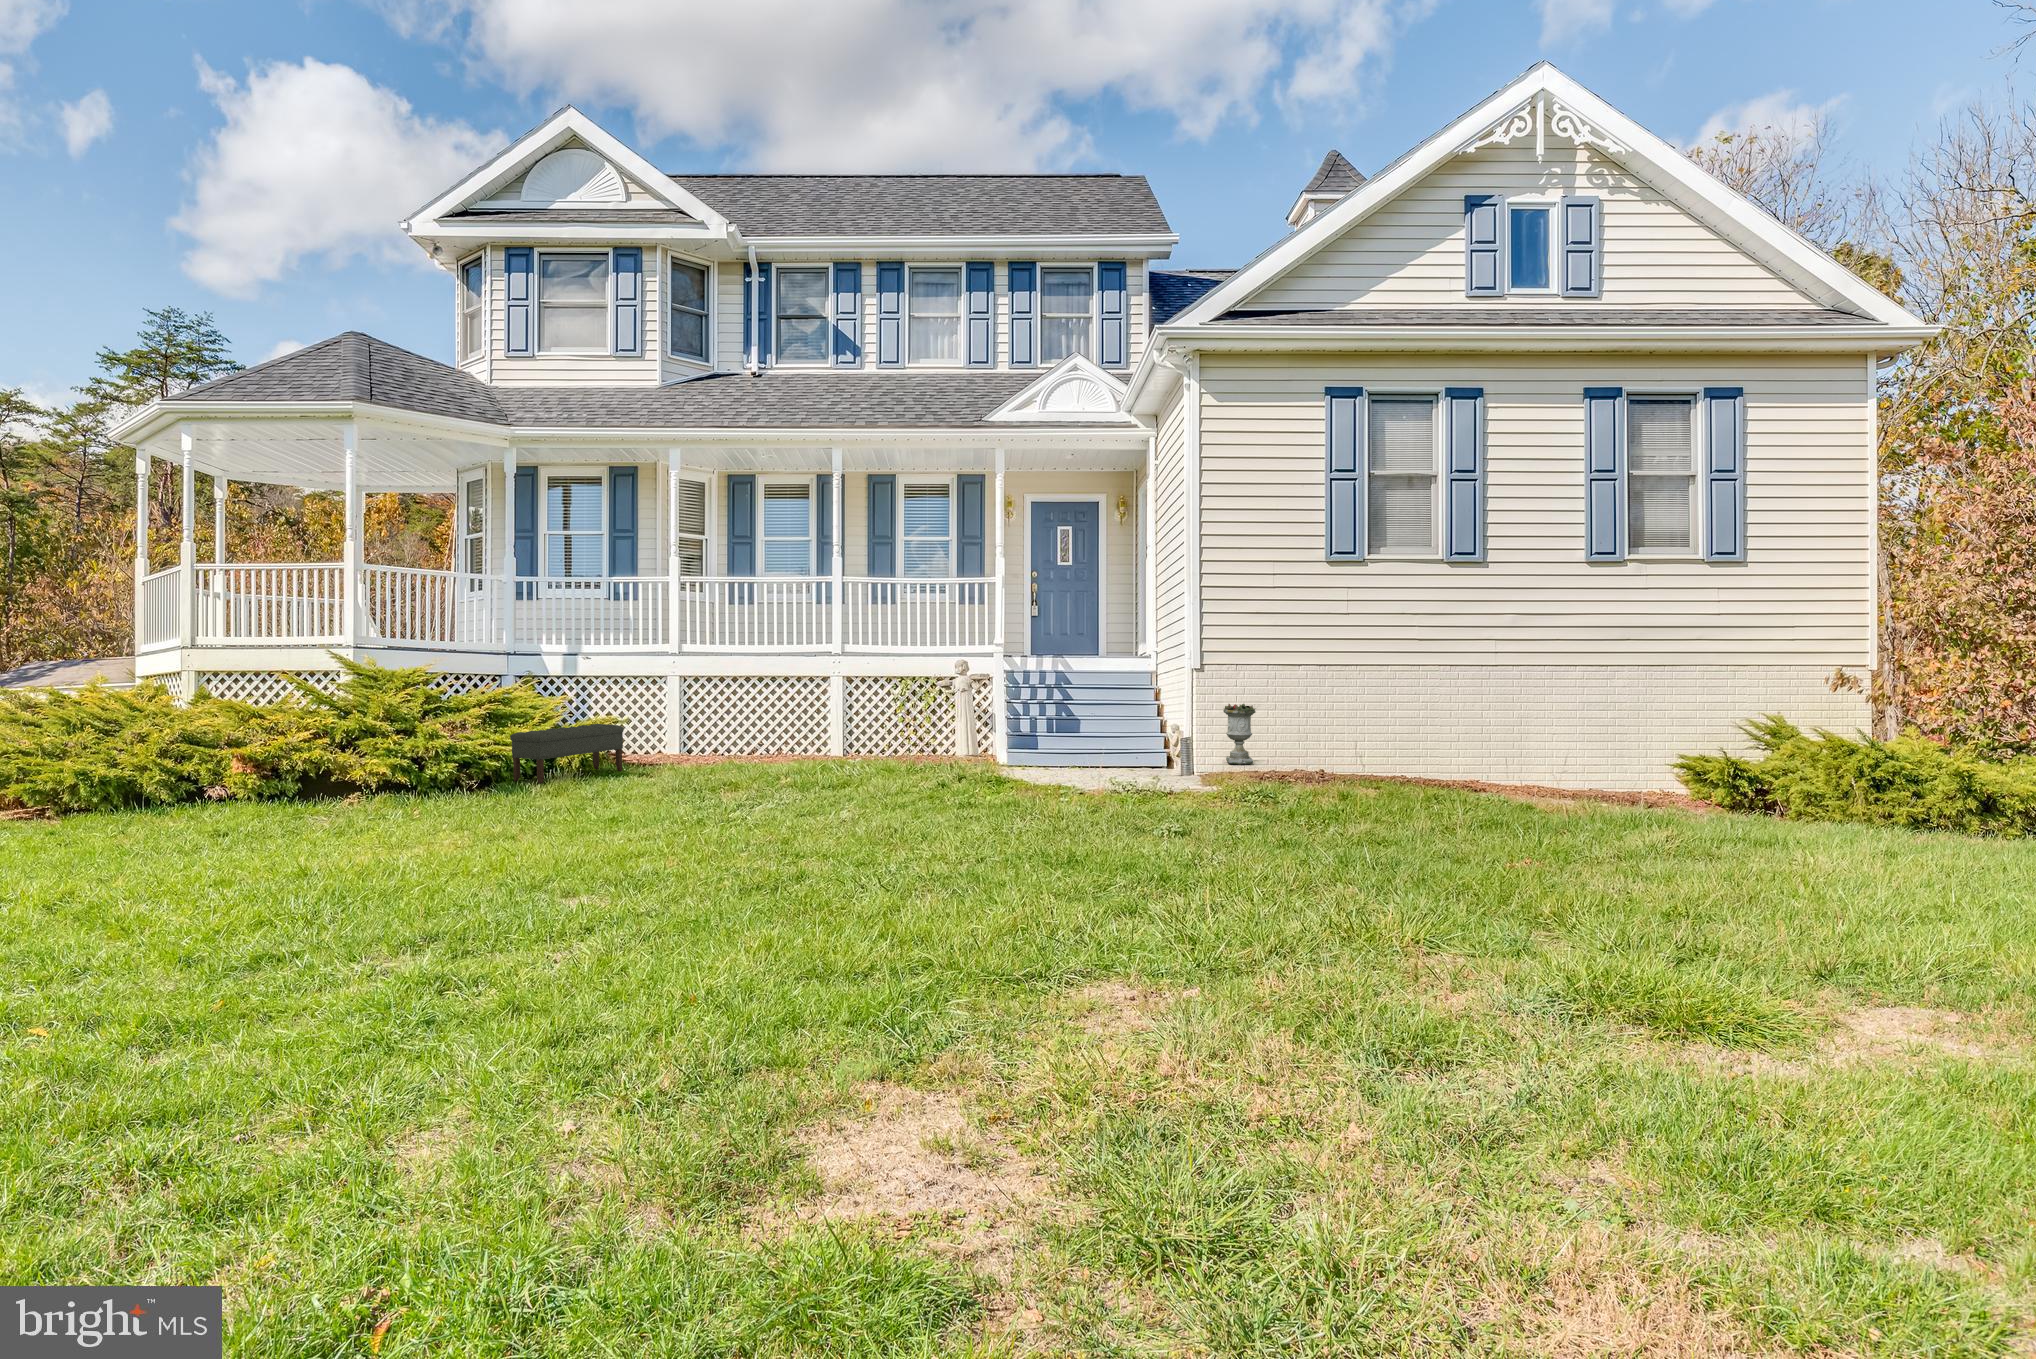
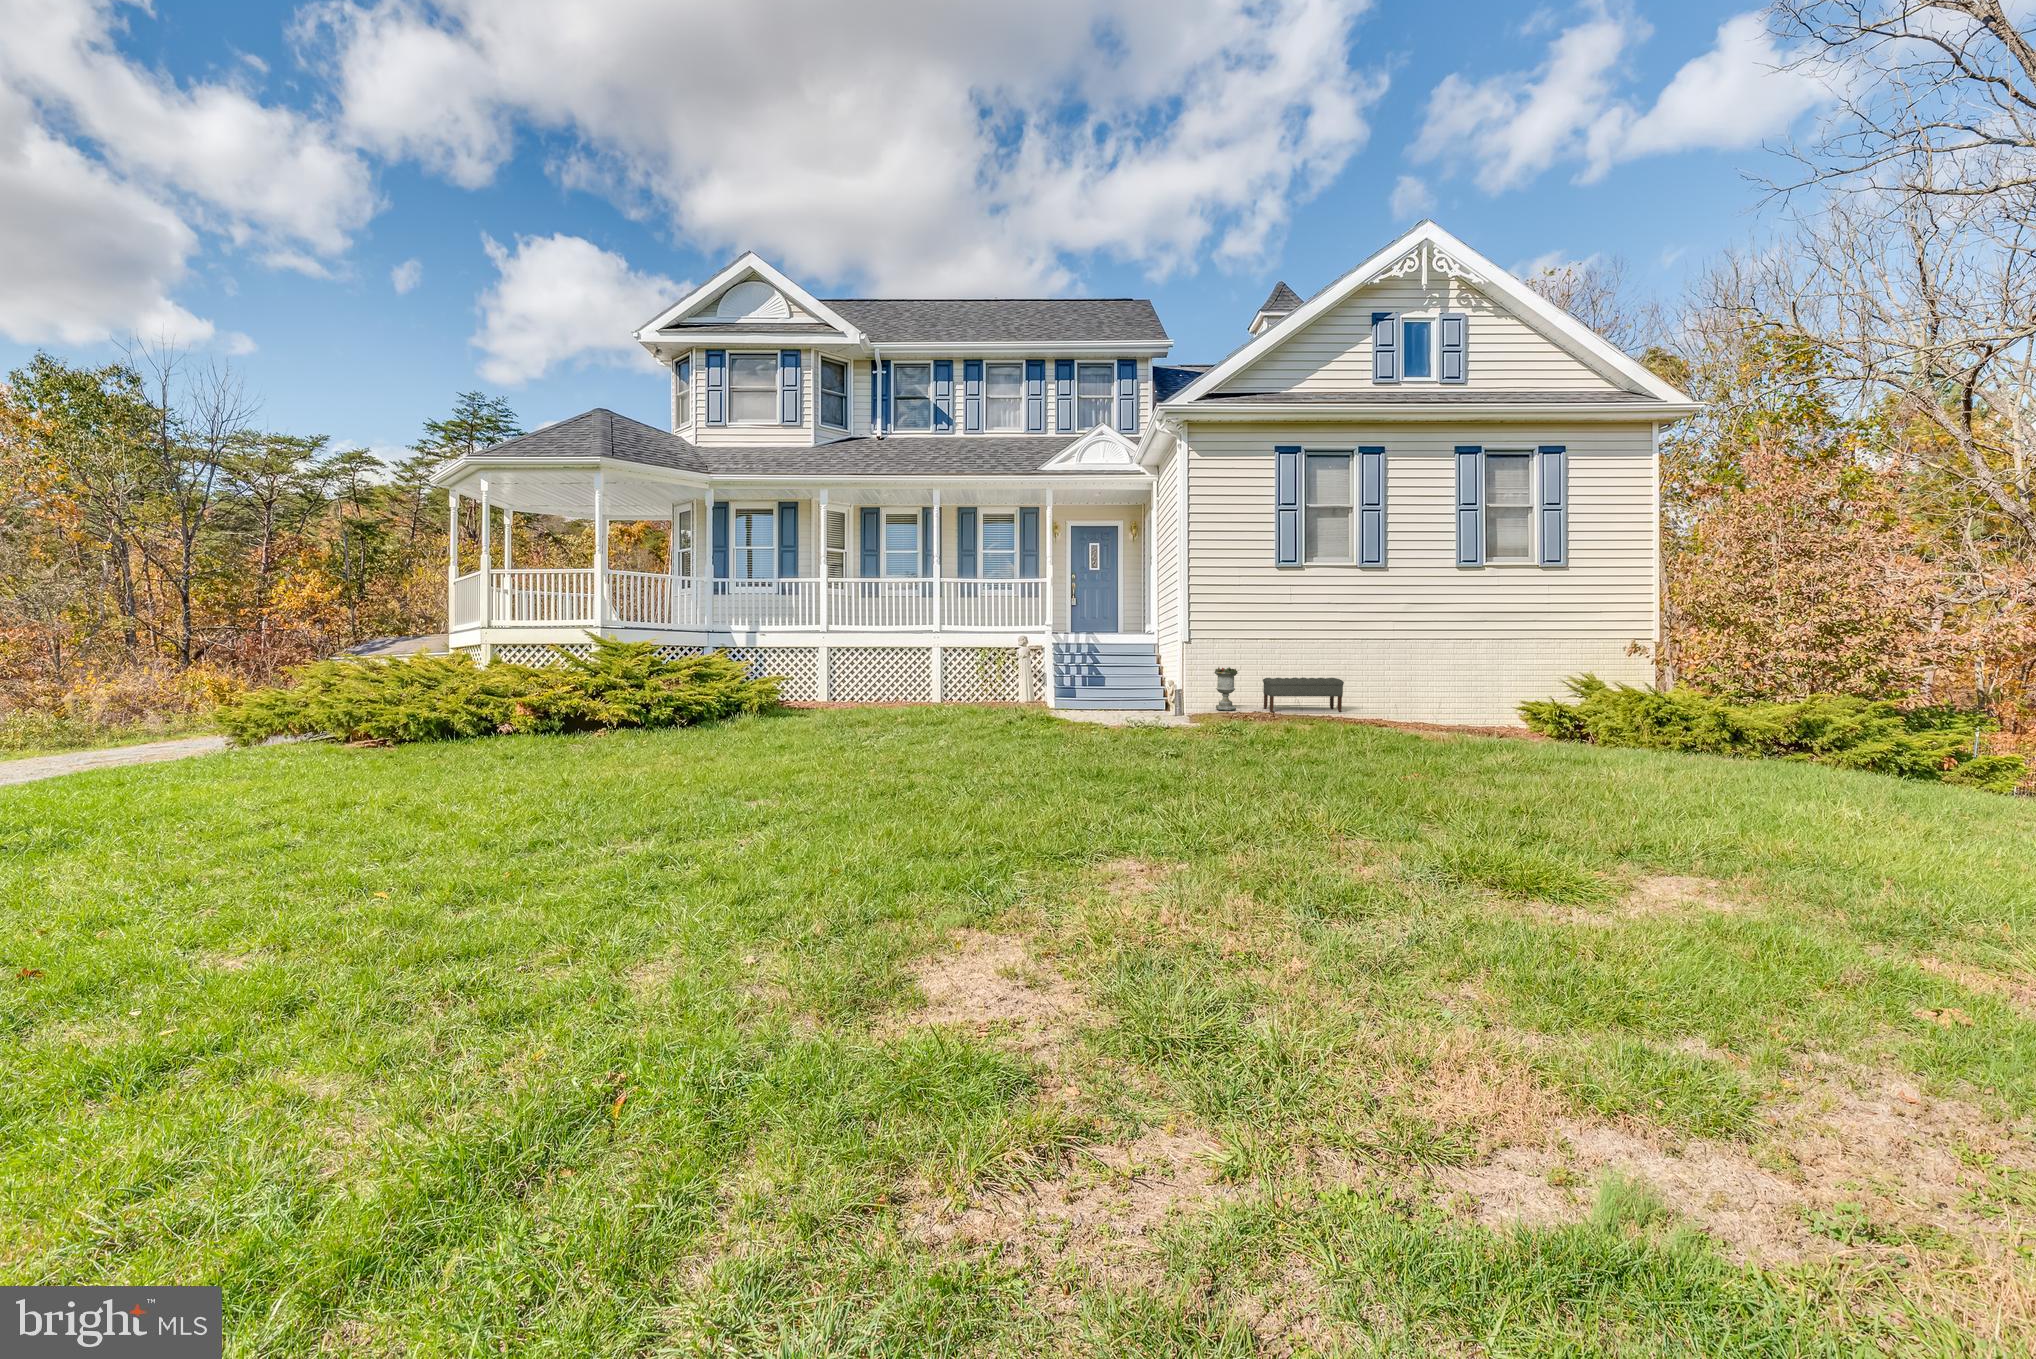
bench: present [510,724,624,783] -> present [1263,678,1344,712]

